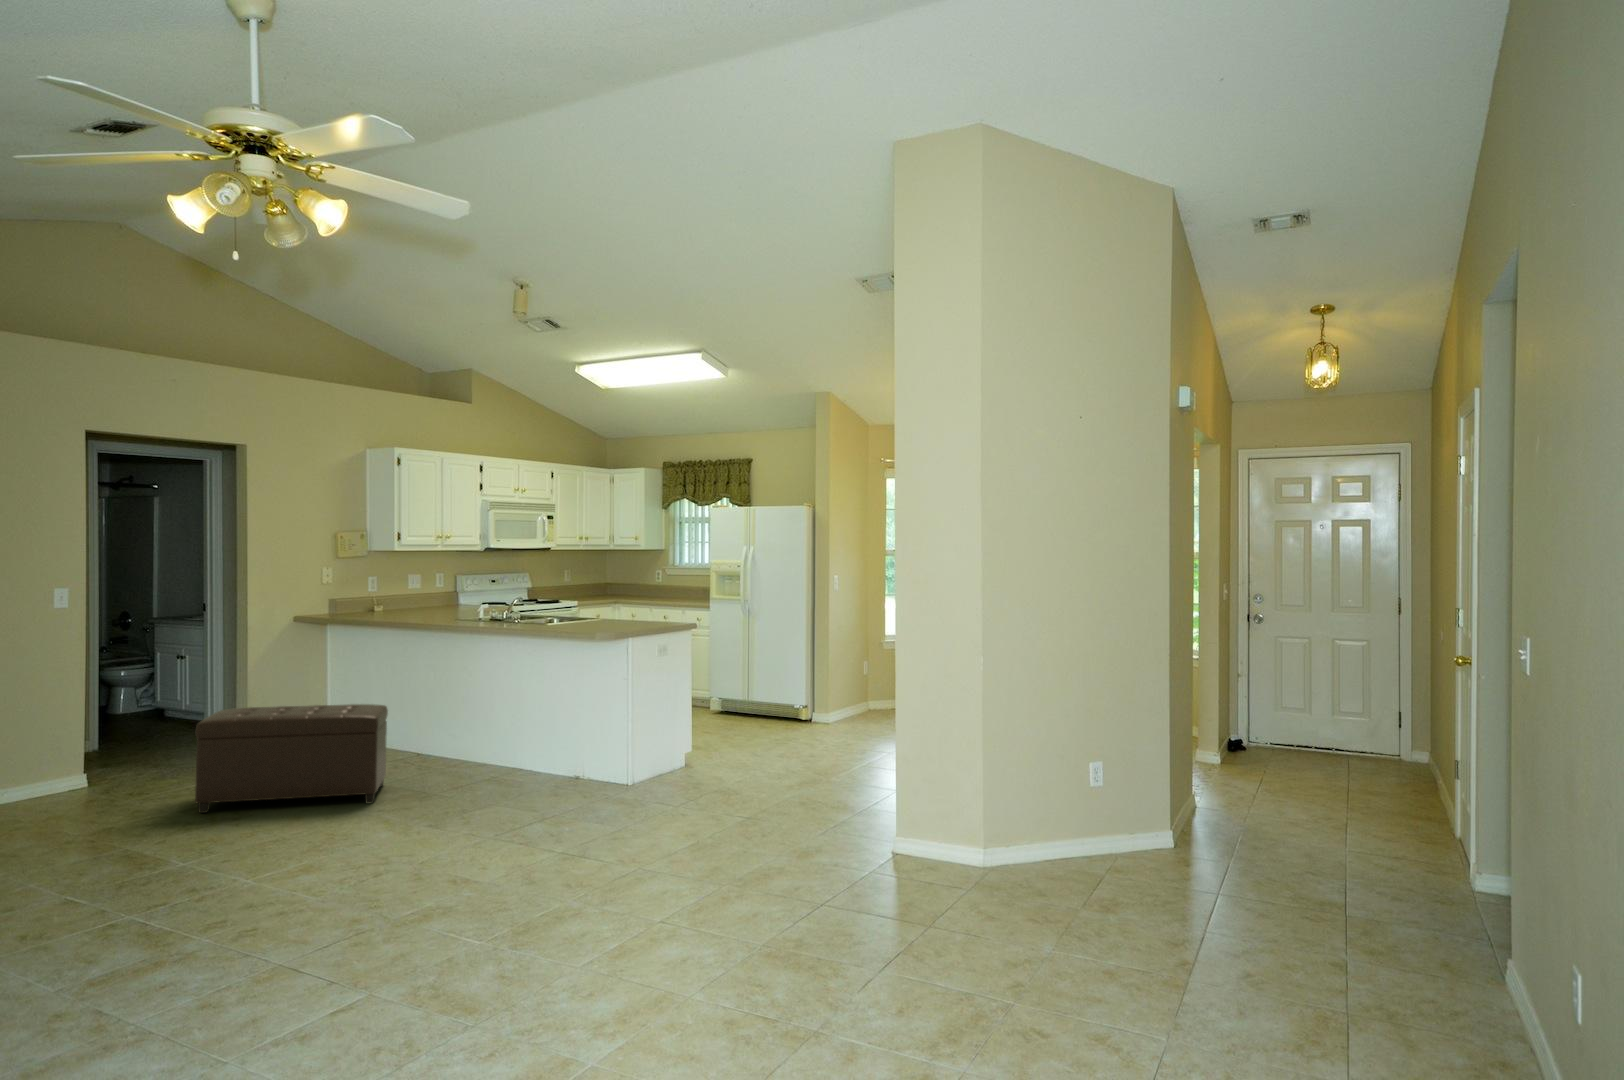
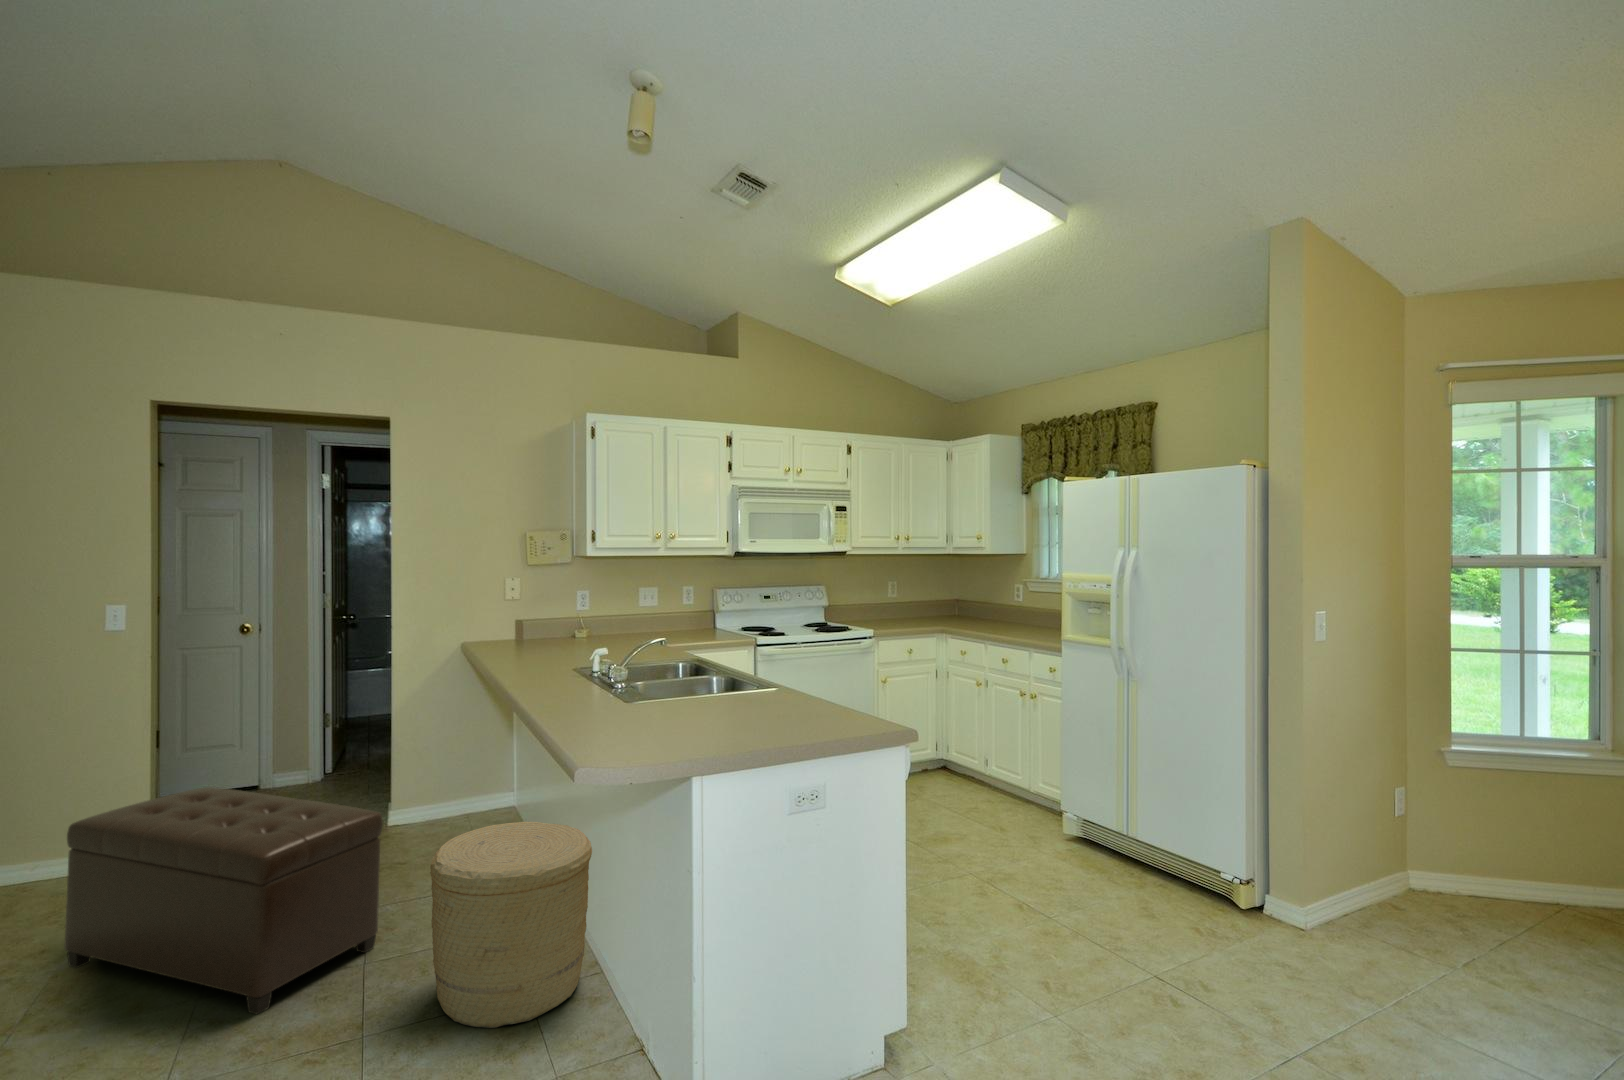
woven basket: none [453,700,537,789] -> present [430,822,592,1028]

